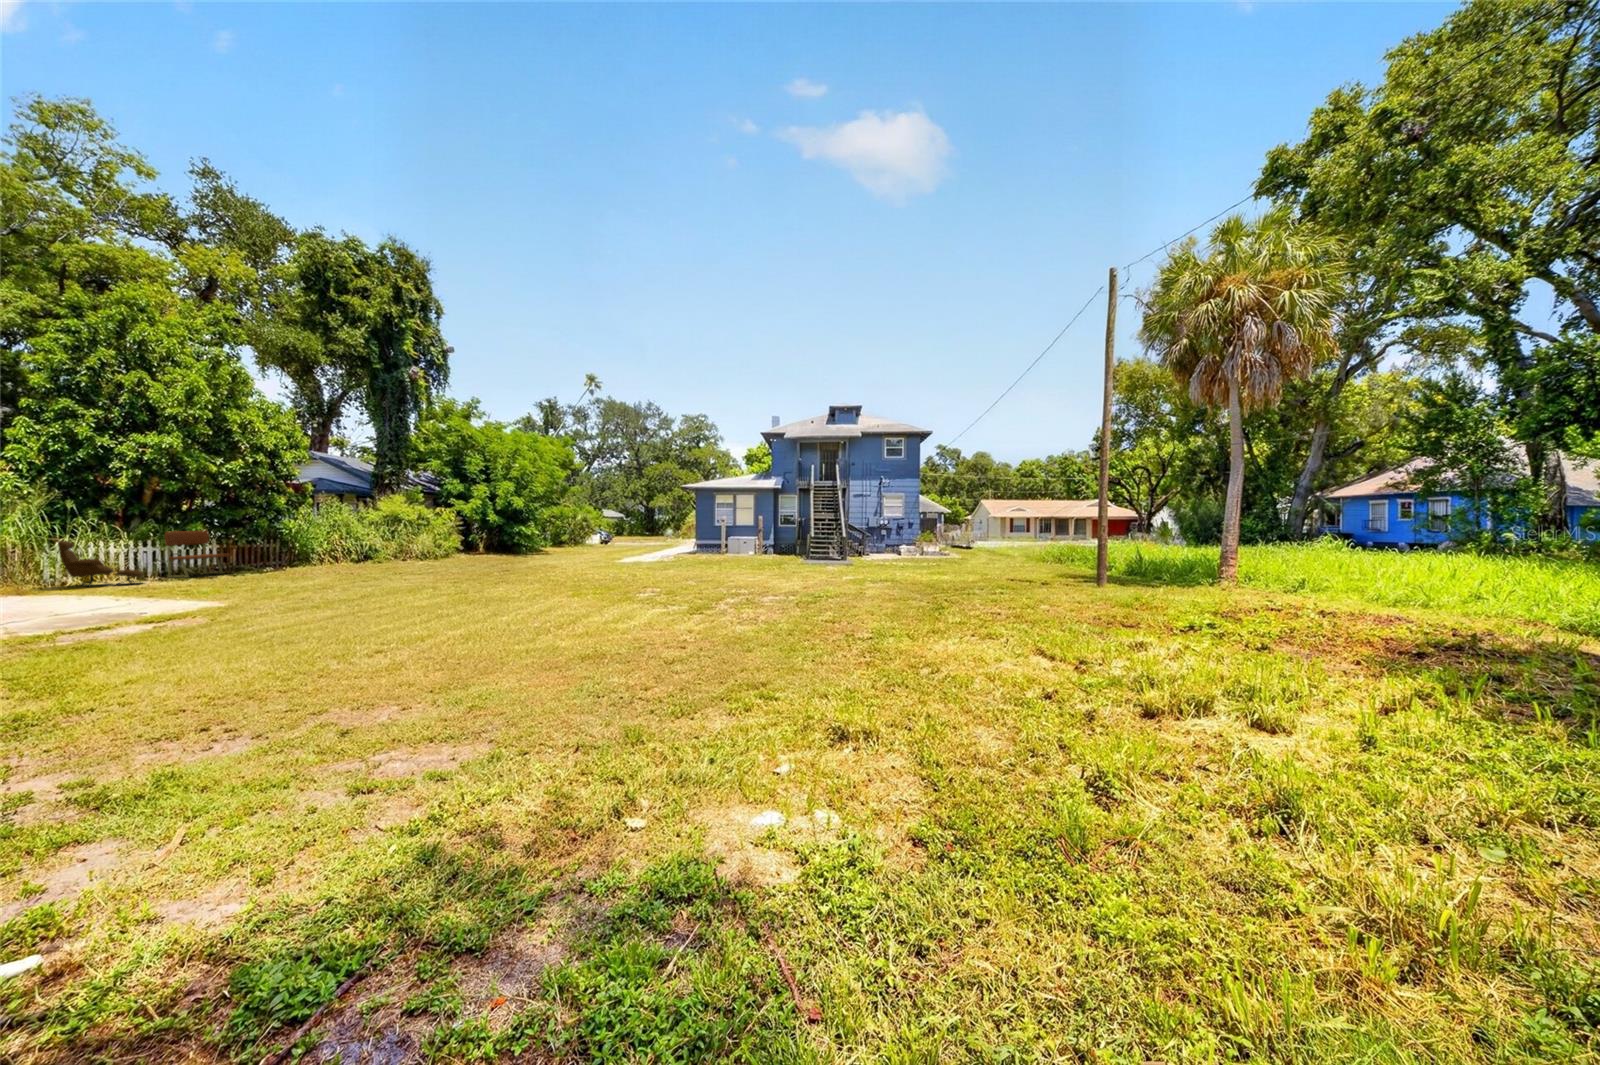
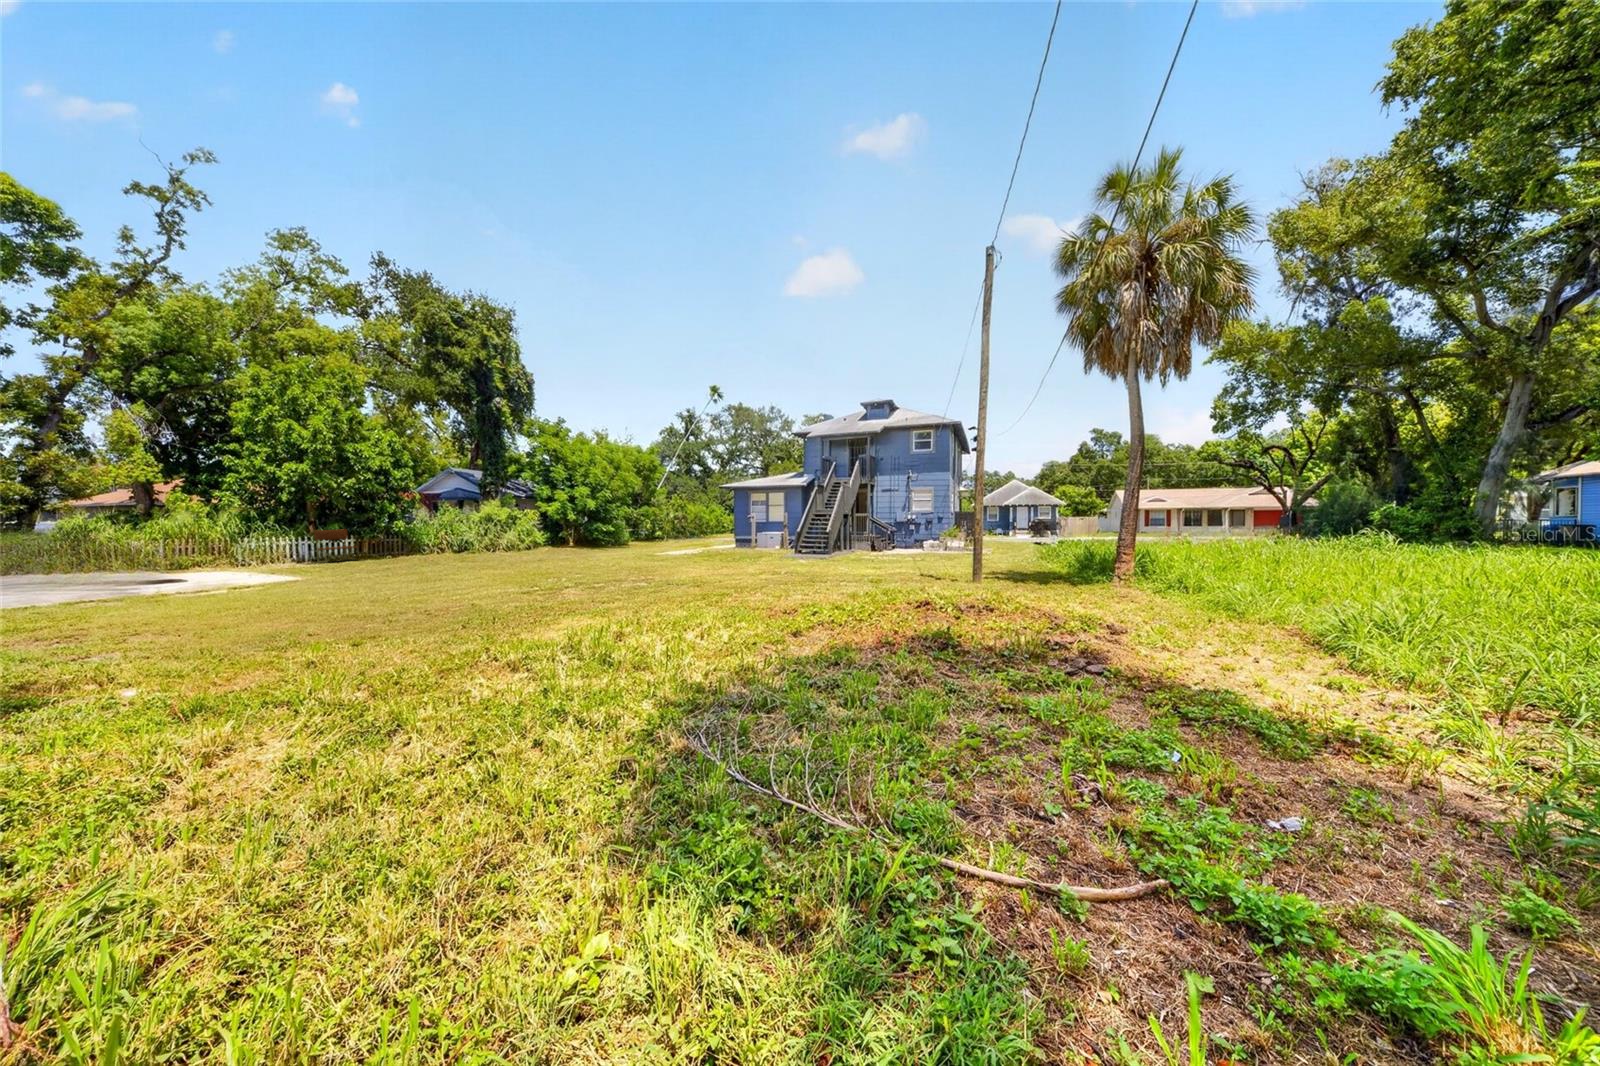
lounge chair: present [58,541,143,587] -> none [240,537,293,568]

